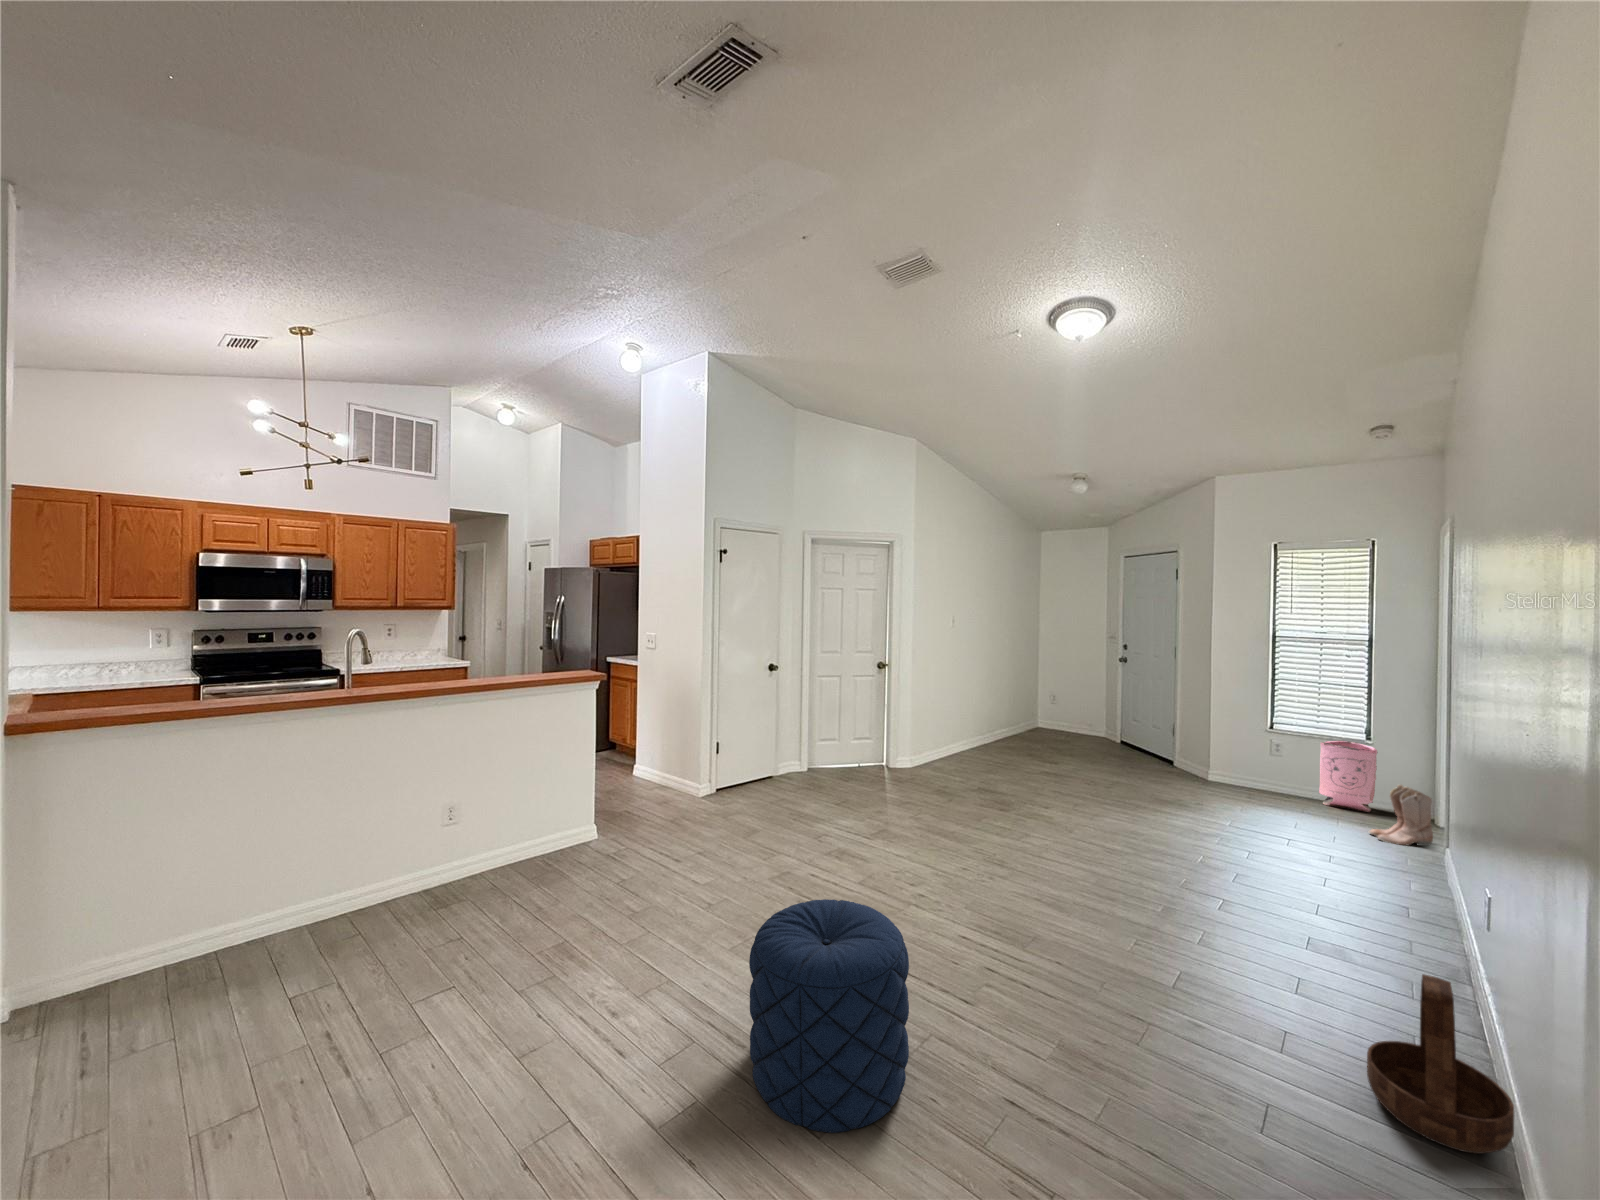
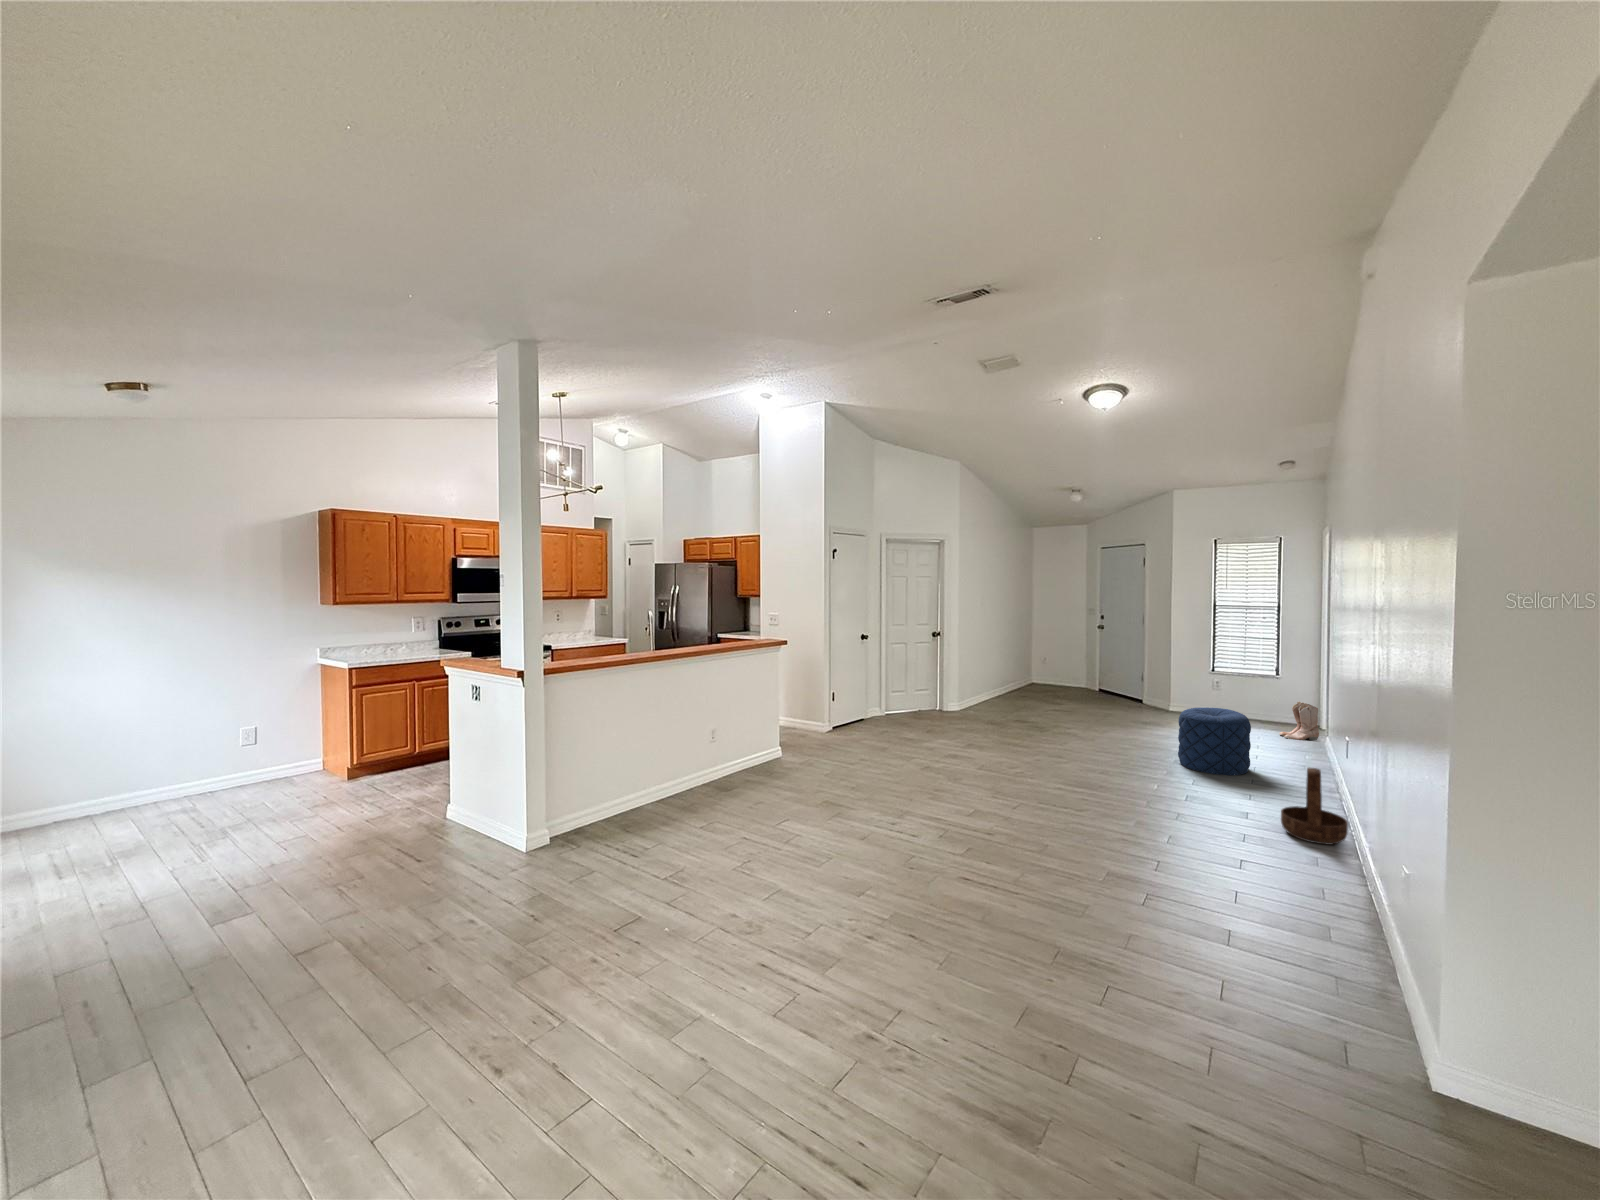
bag: present [1319,741,1378,812] -> none [1246,677,1285,724]
pouf: present [749,899,909,1133] -> present [1178,707,1251,775]

